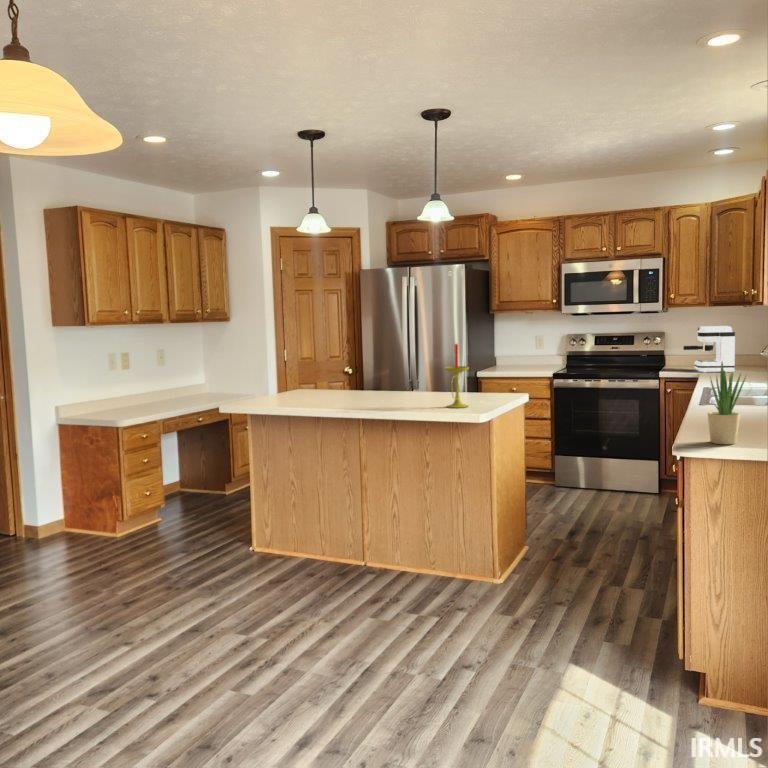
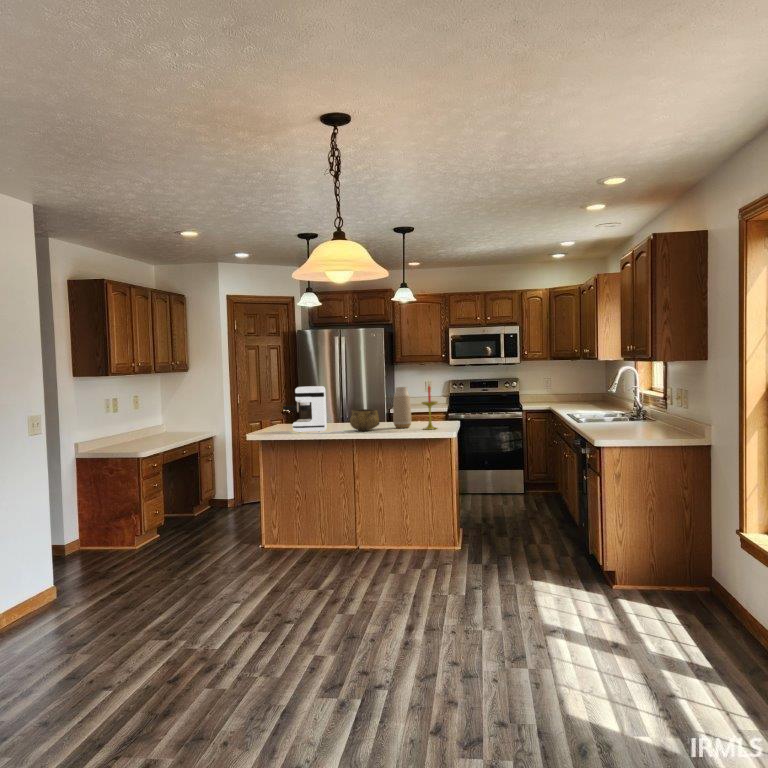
coffee maker: present [683,326,735,373] -> present [283,386,327,433]
vase: none [414,344,440,404] -> present [393,387,411,428]
potted plant: present [708,362,746,444] -> none [608,392,628,439]
decorative bowl: none [346,375,388,407] -> present [350,409,379,431]

